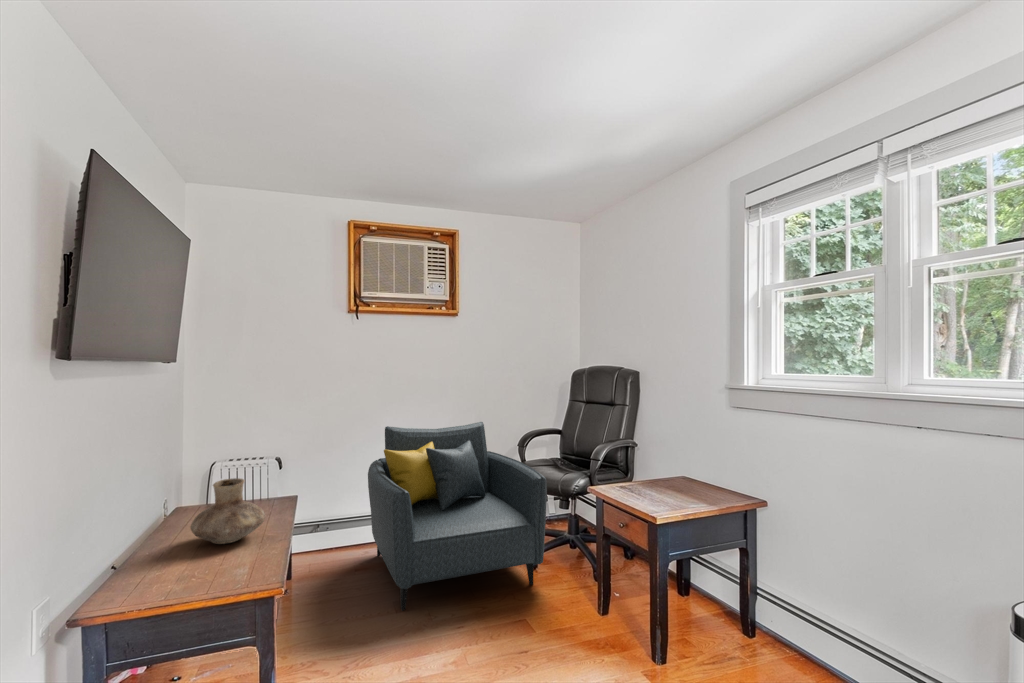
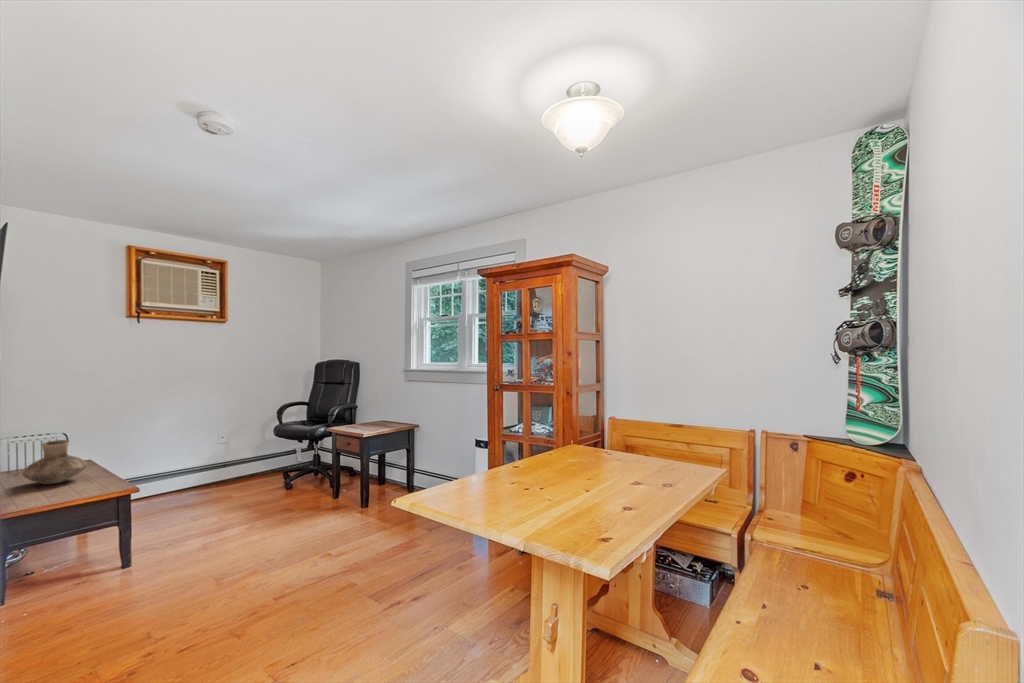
armchair: present [368,422,547,611] -> none [151,398,298,520]

